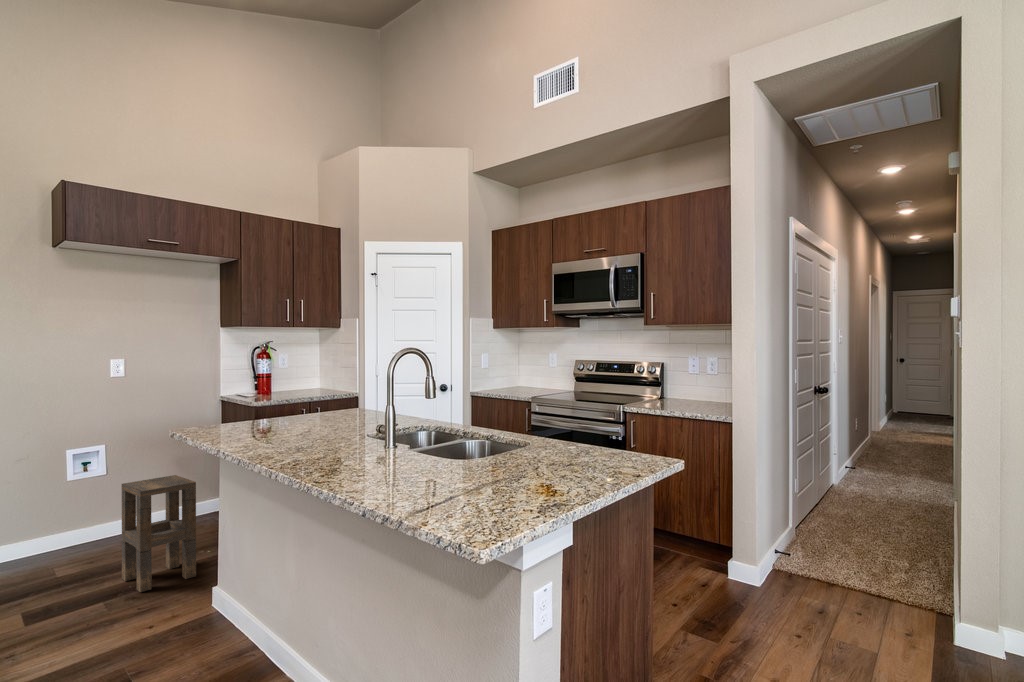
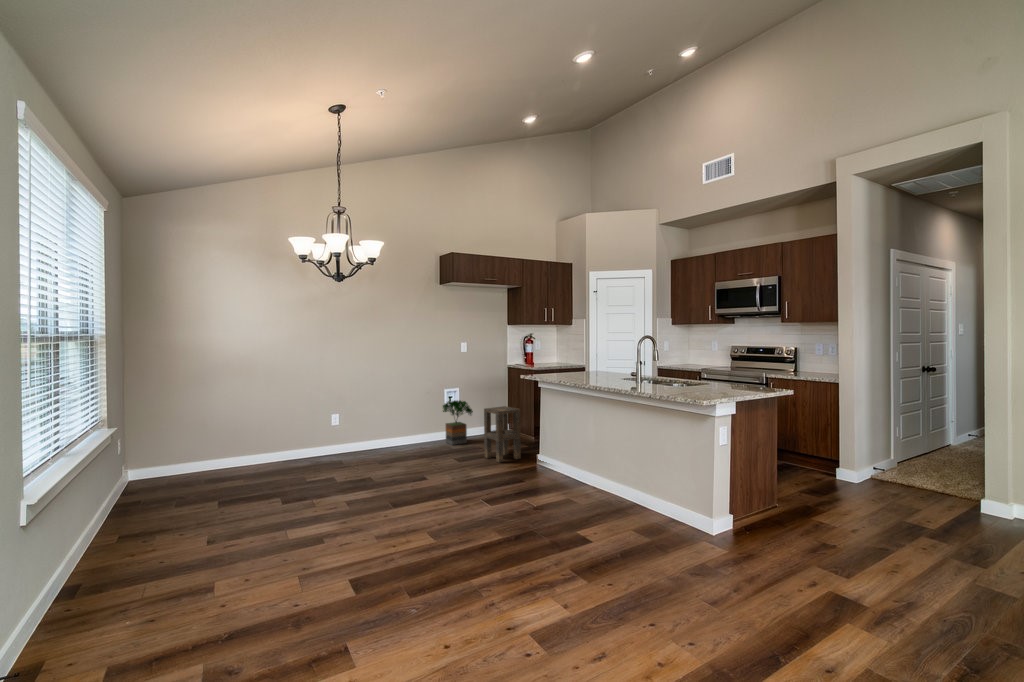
potted tree: none [63,461,133,550] -> present [443,400,473,445]

